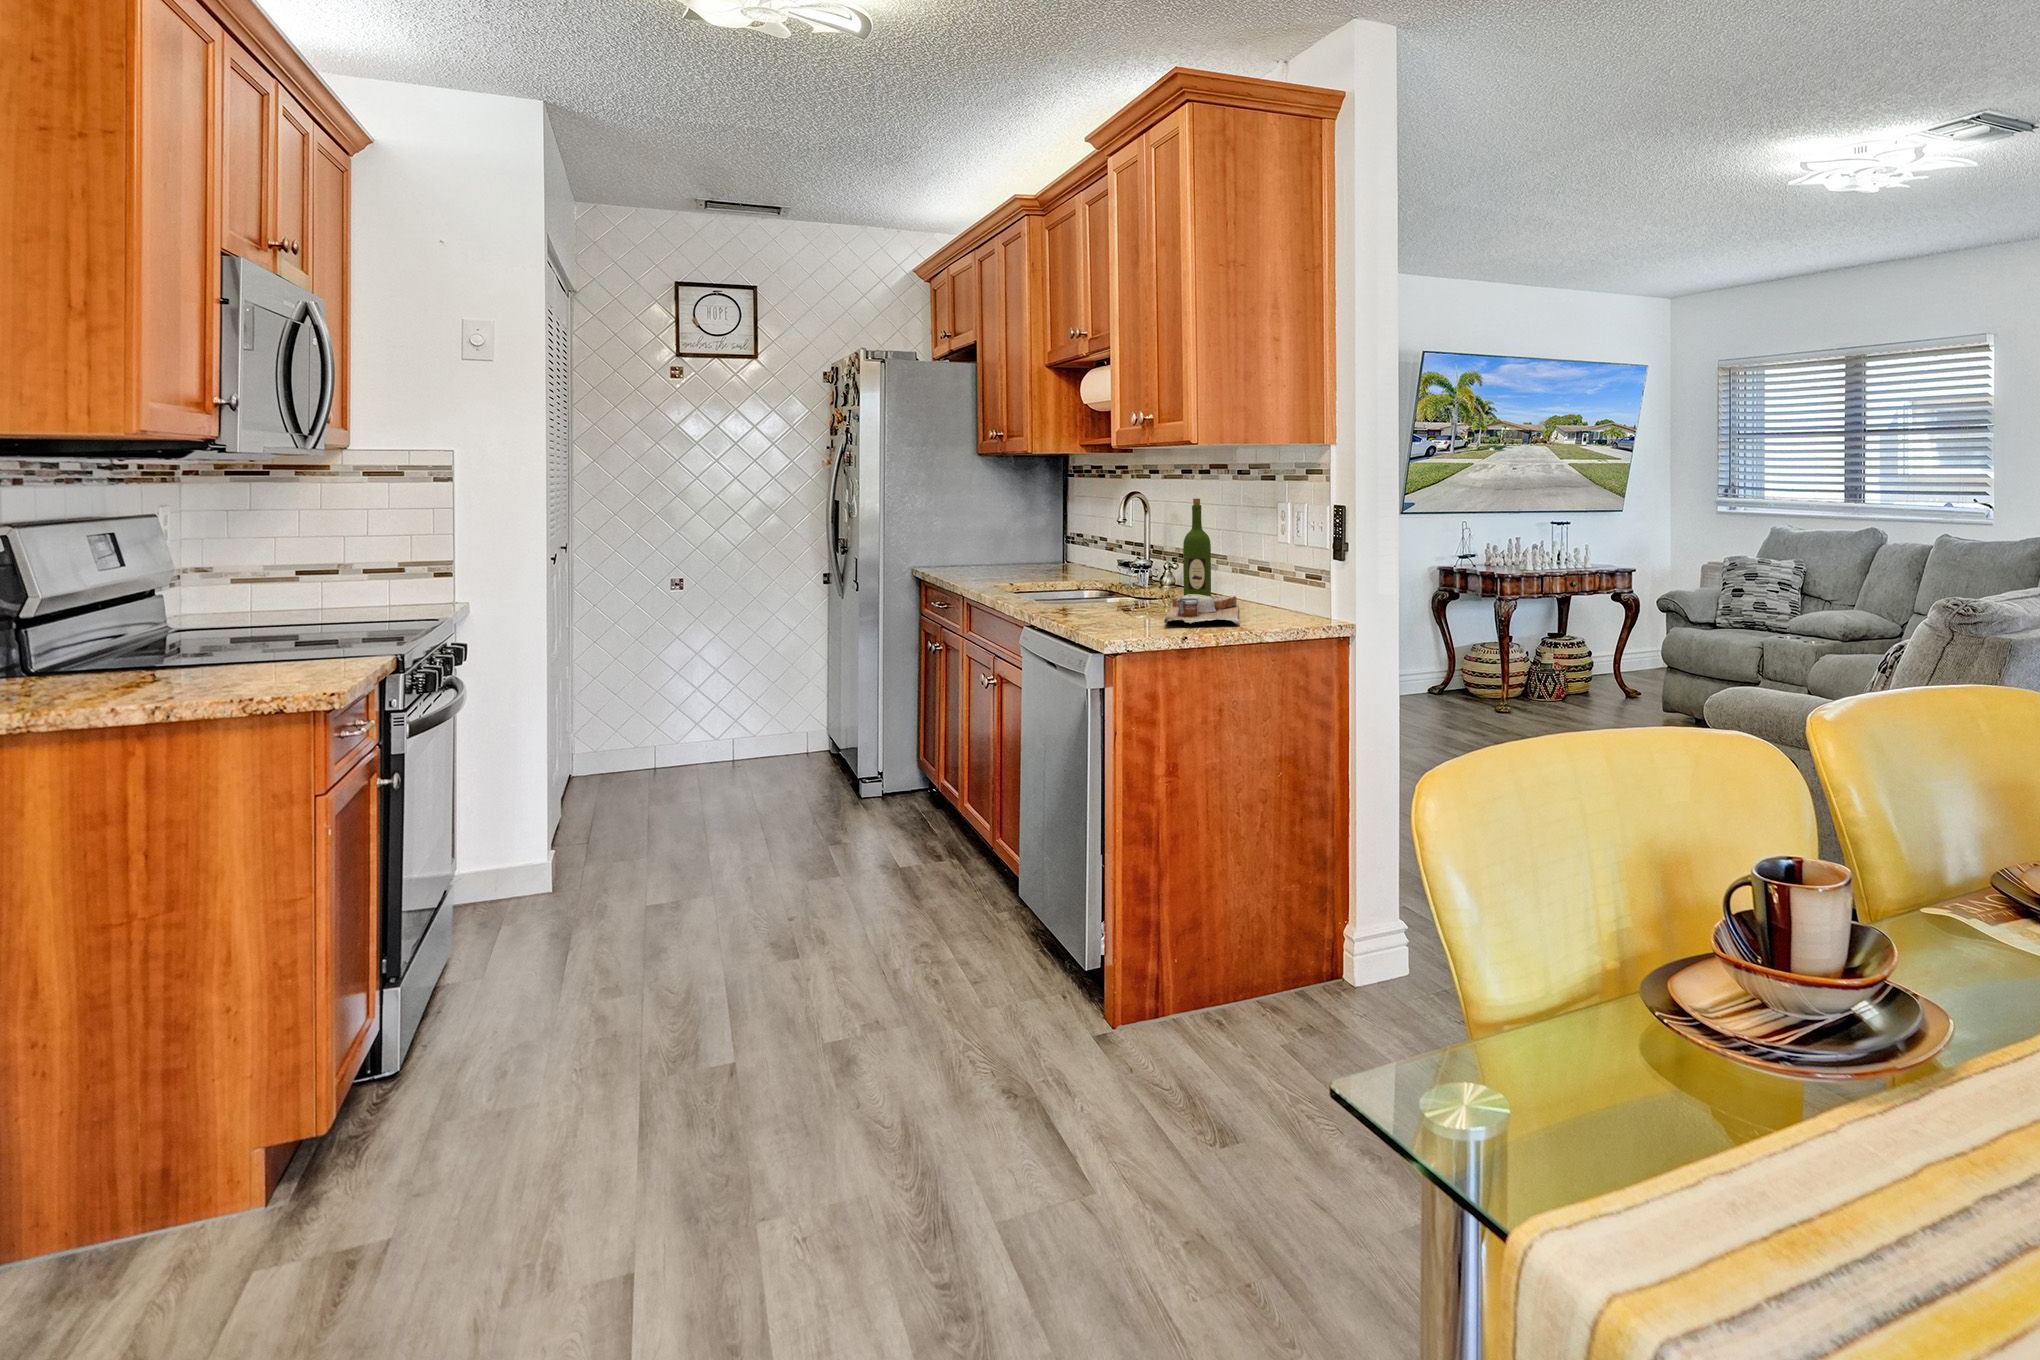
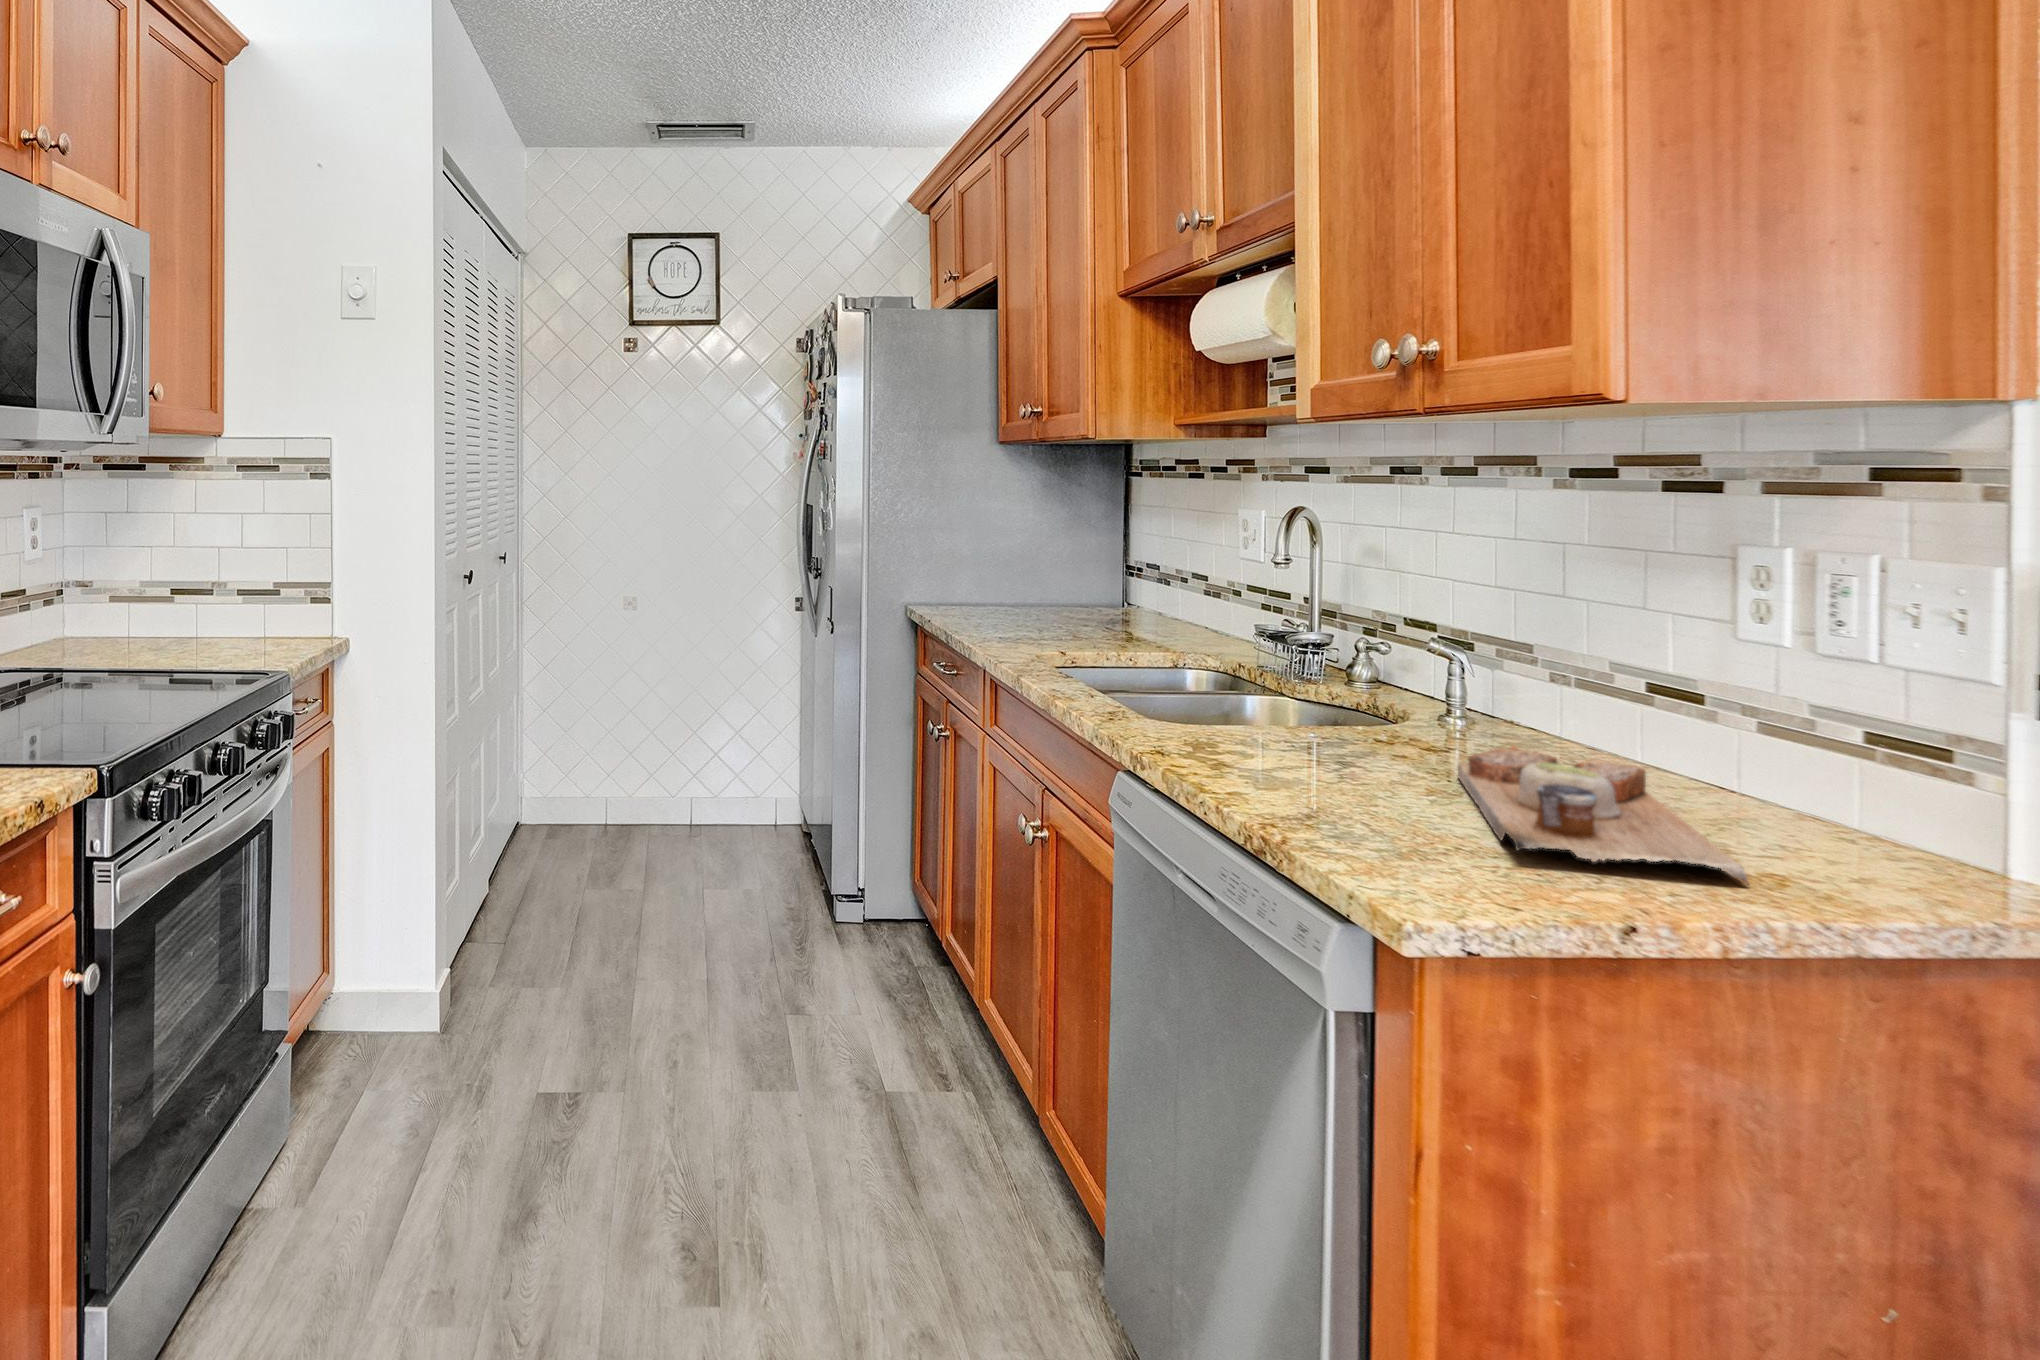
wine bottle: present [1183,498,1211,597] -> none [1446,528,1513,747]

